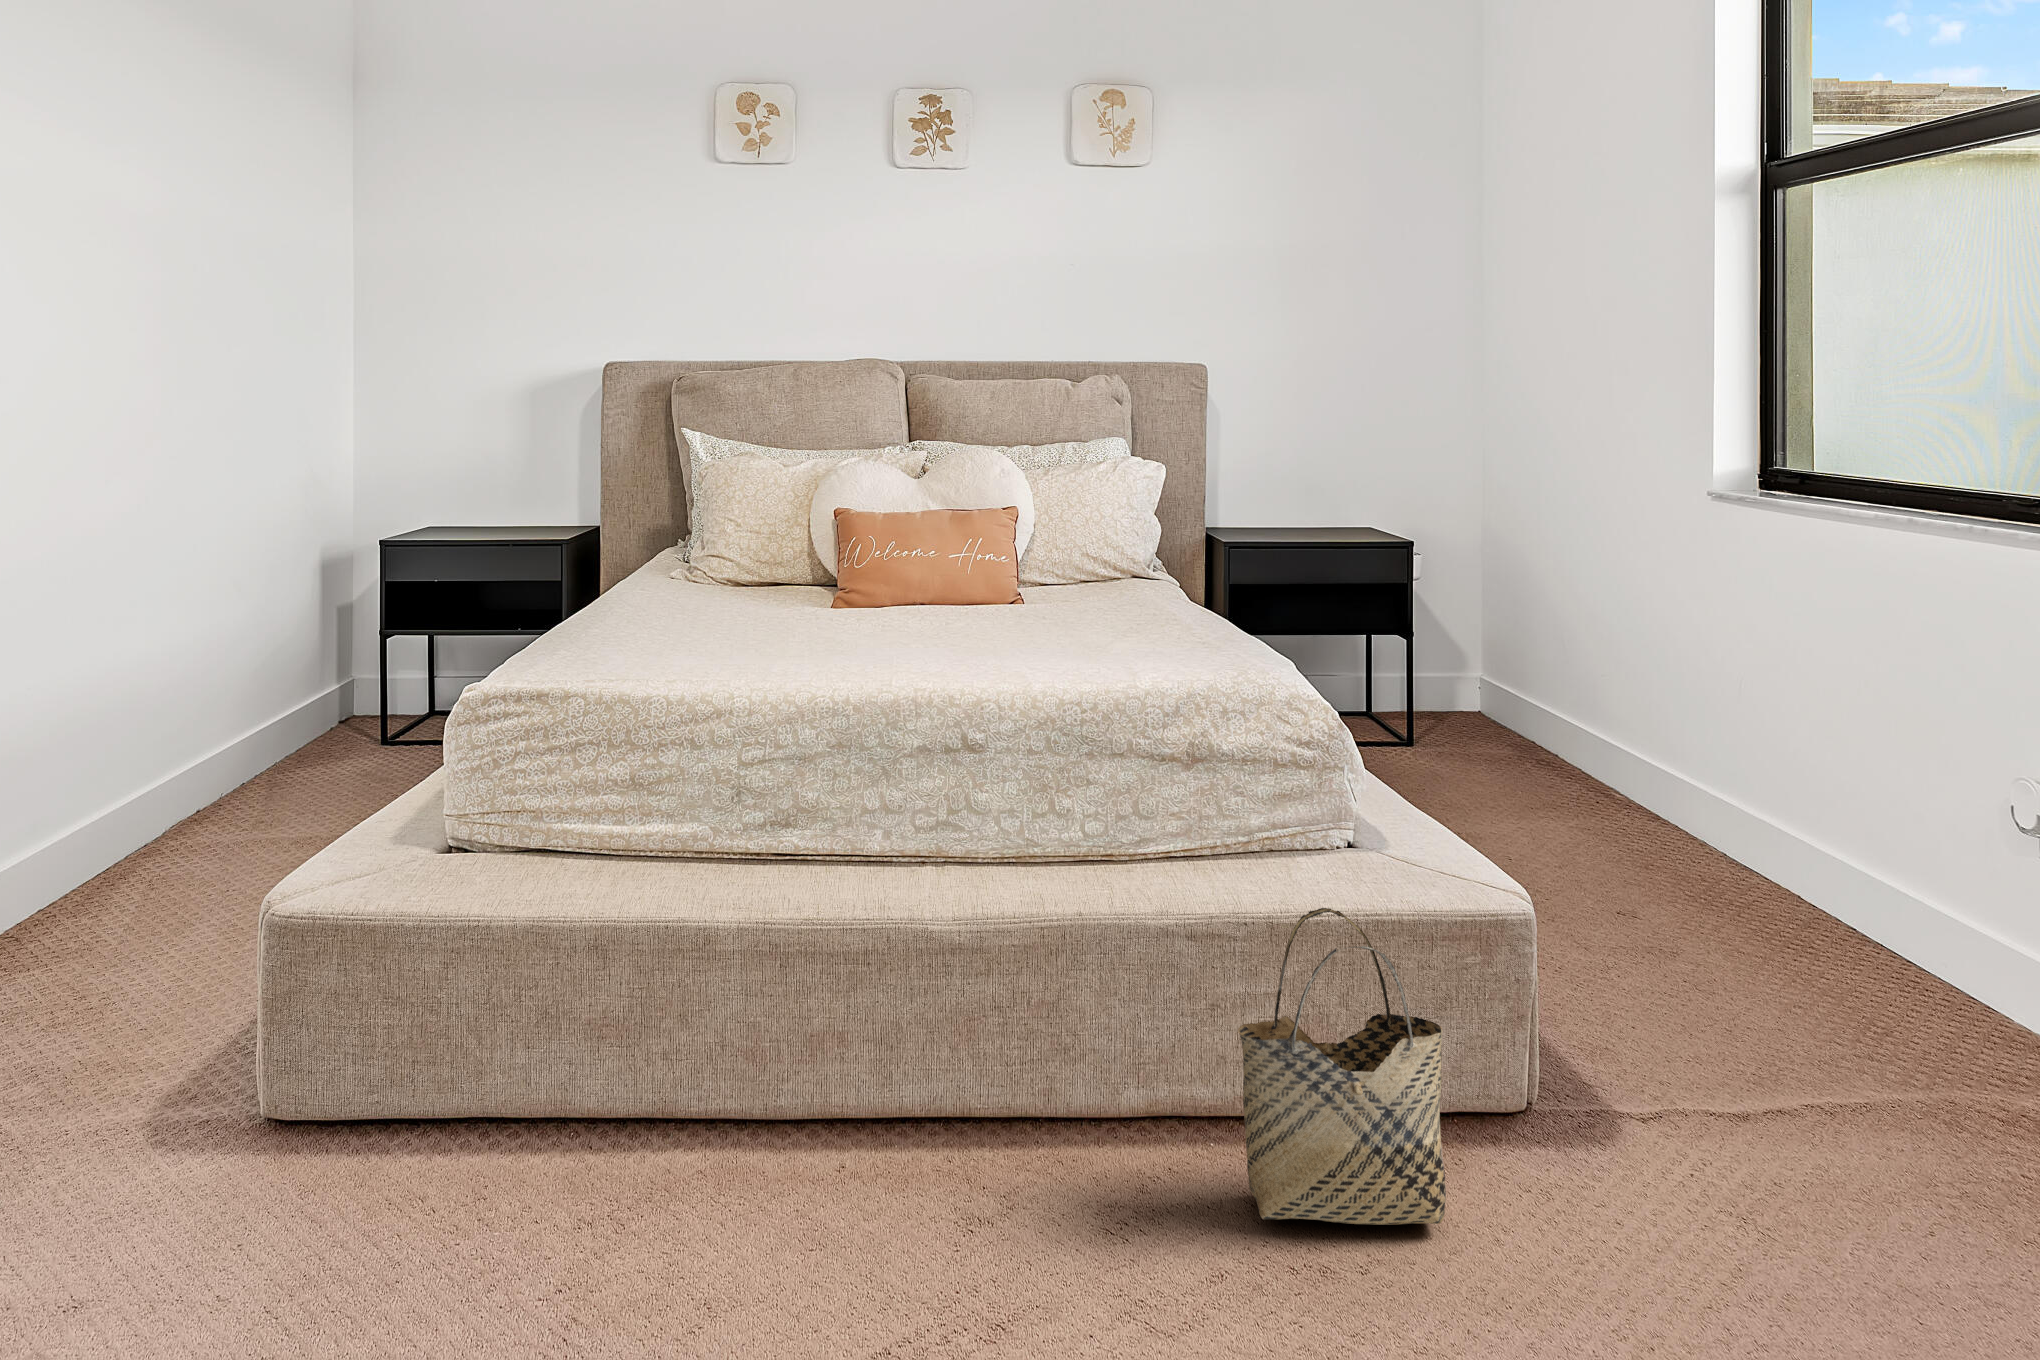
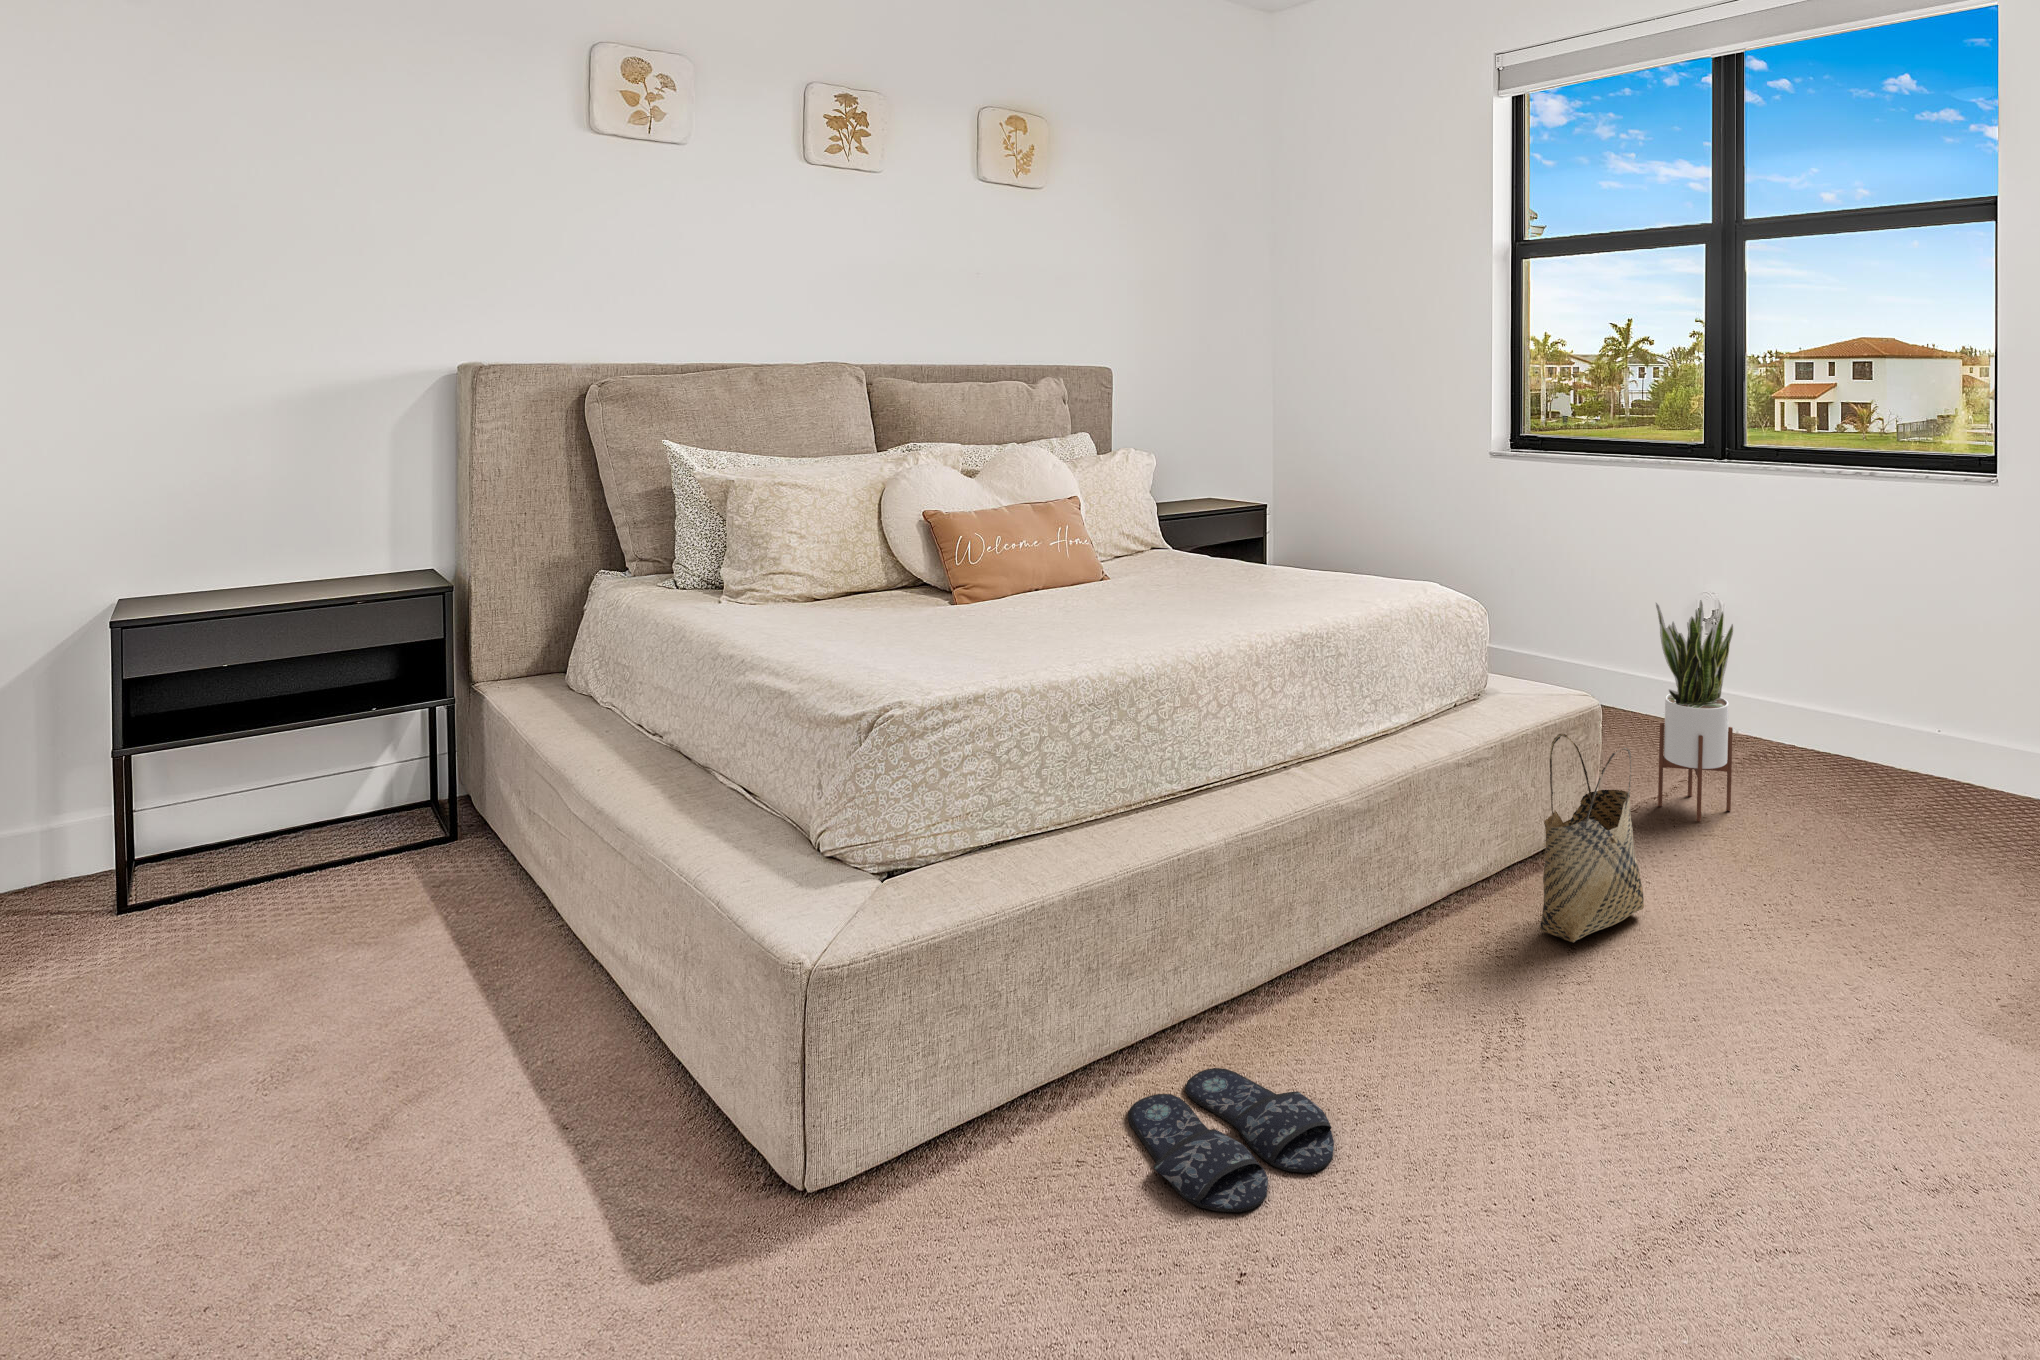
potted plant: none [1699,754,1887,1161] -> present [1656,600,1733,821]
slippers: none [510,1160,724,1300] -> present [1128,1068,1334,1212]

